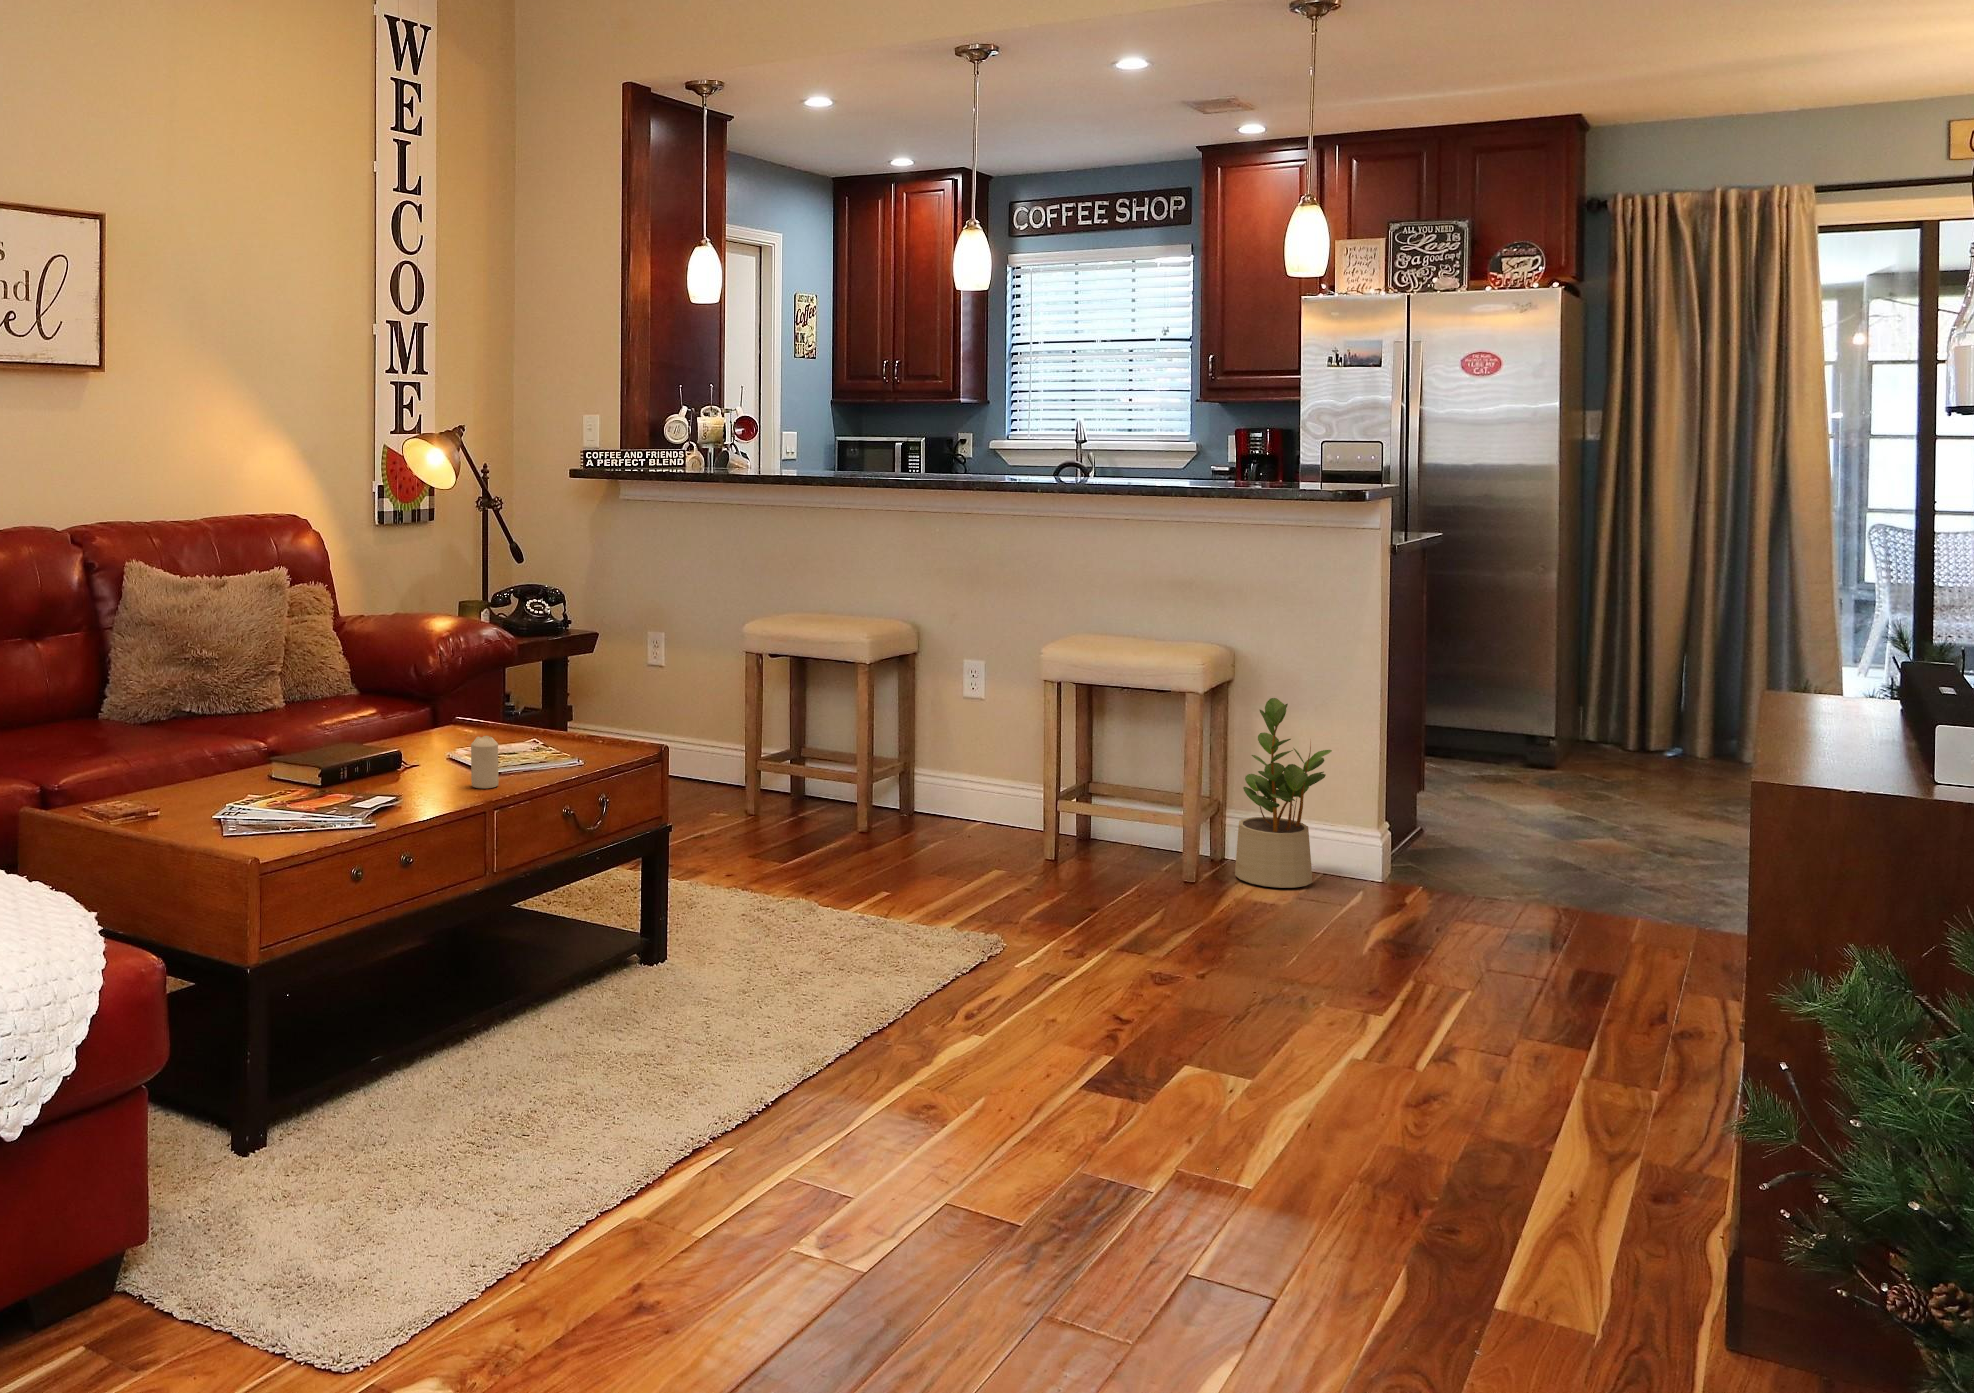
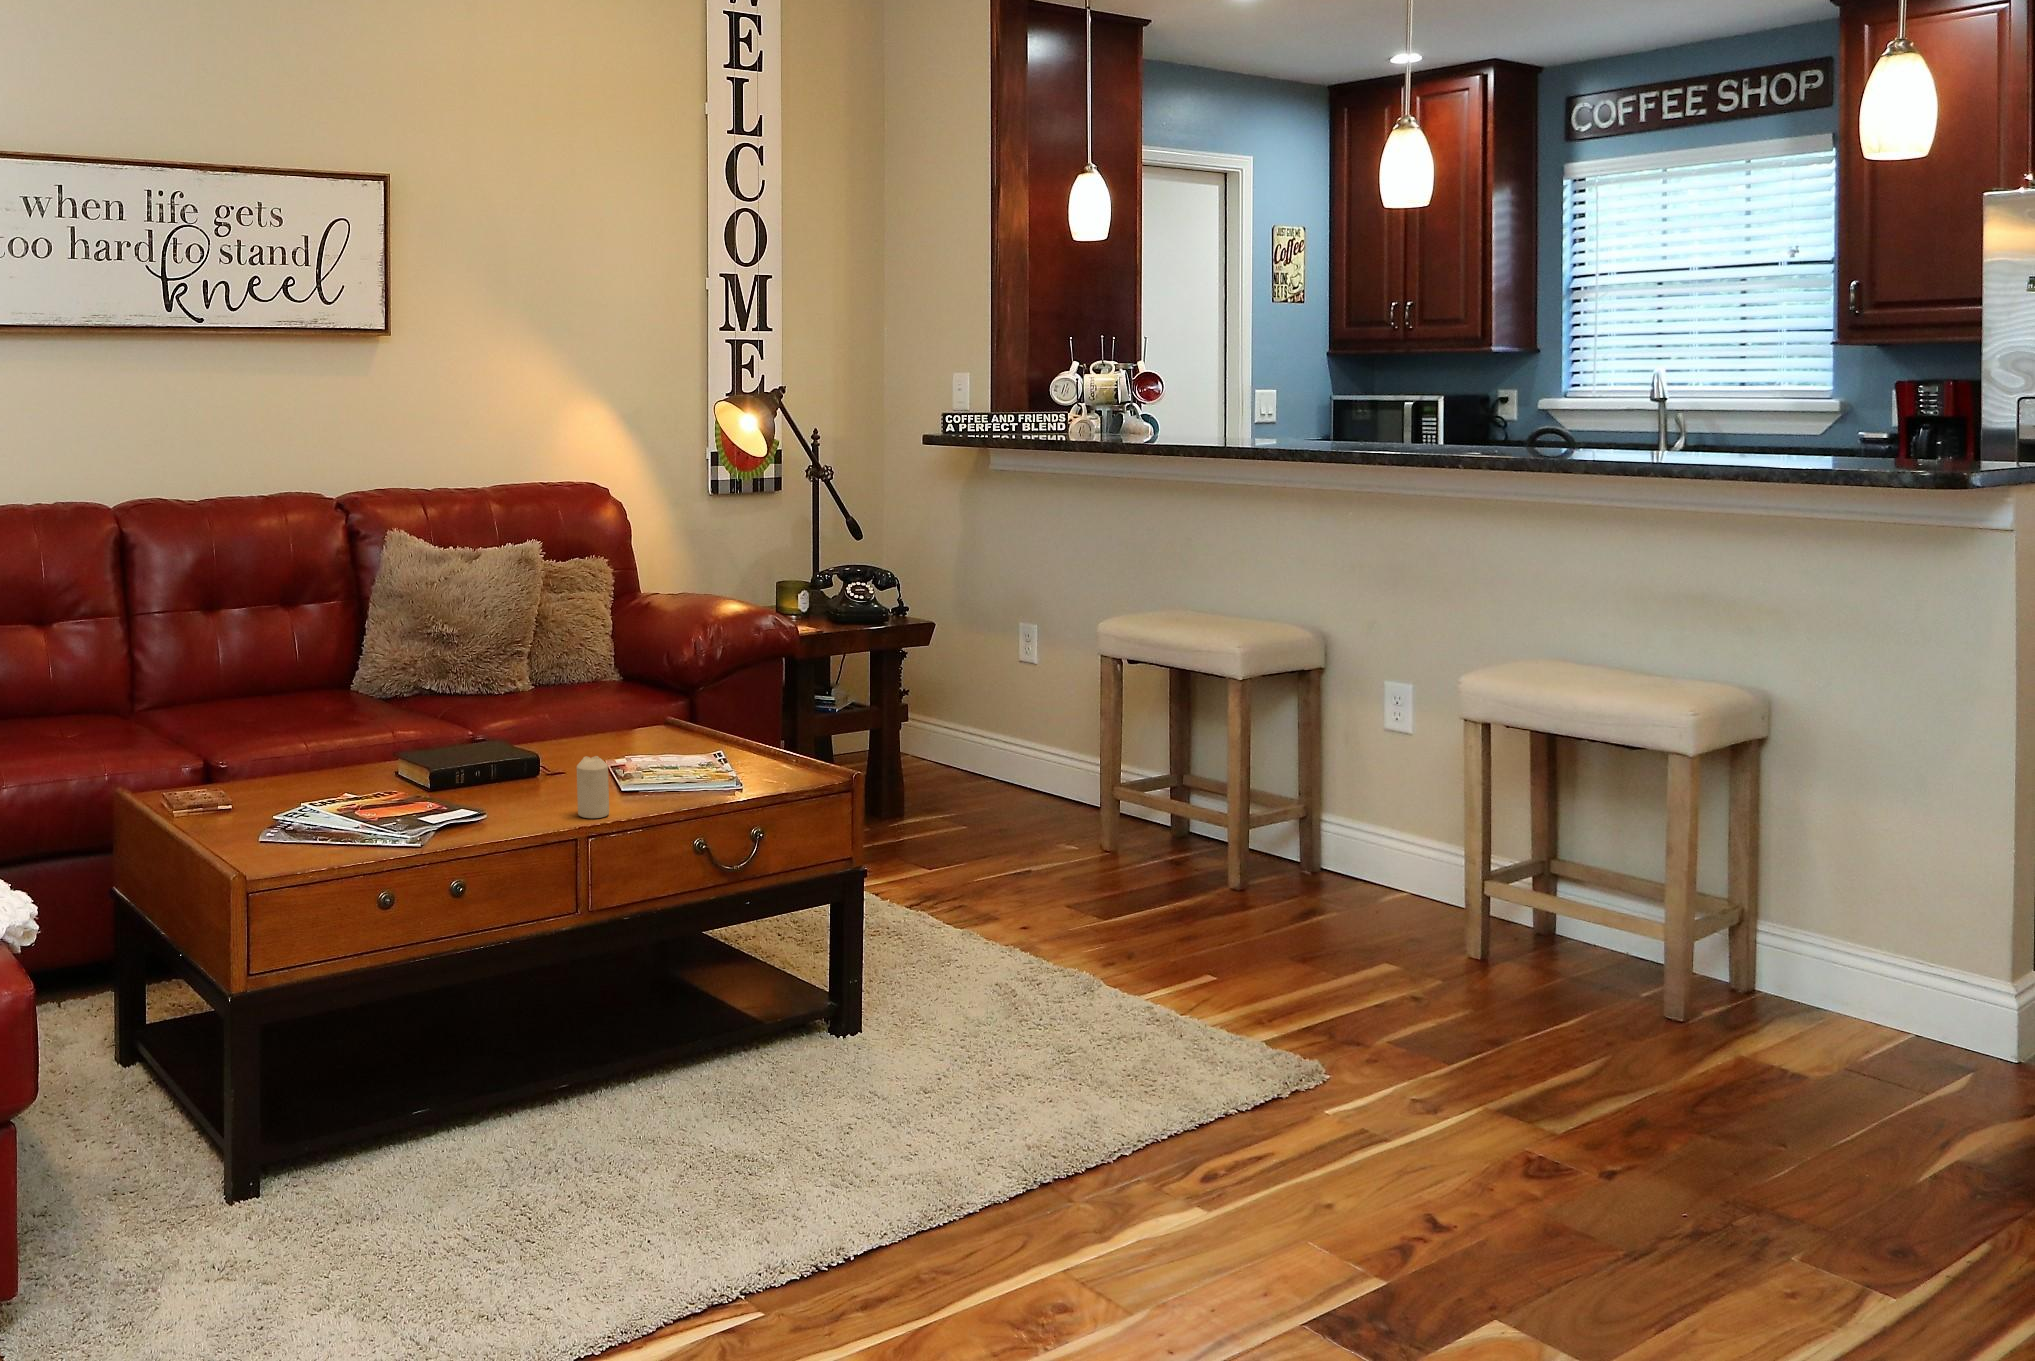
potted plant: present [1235,698,1332,888] -> none [1750,769,1916,1042]

